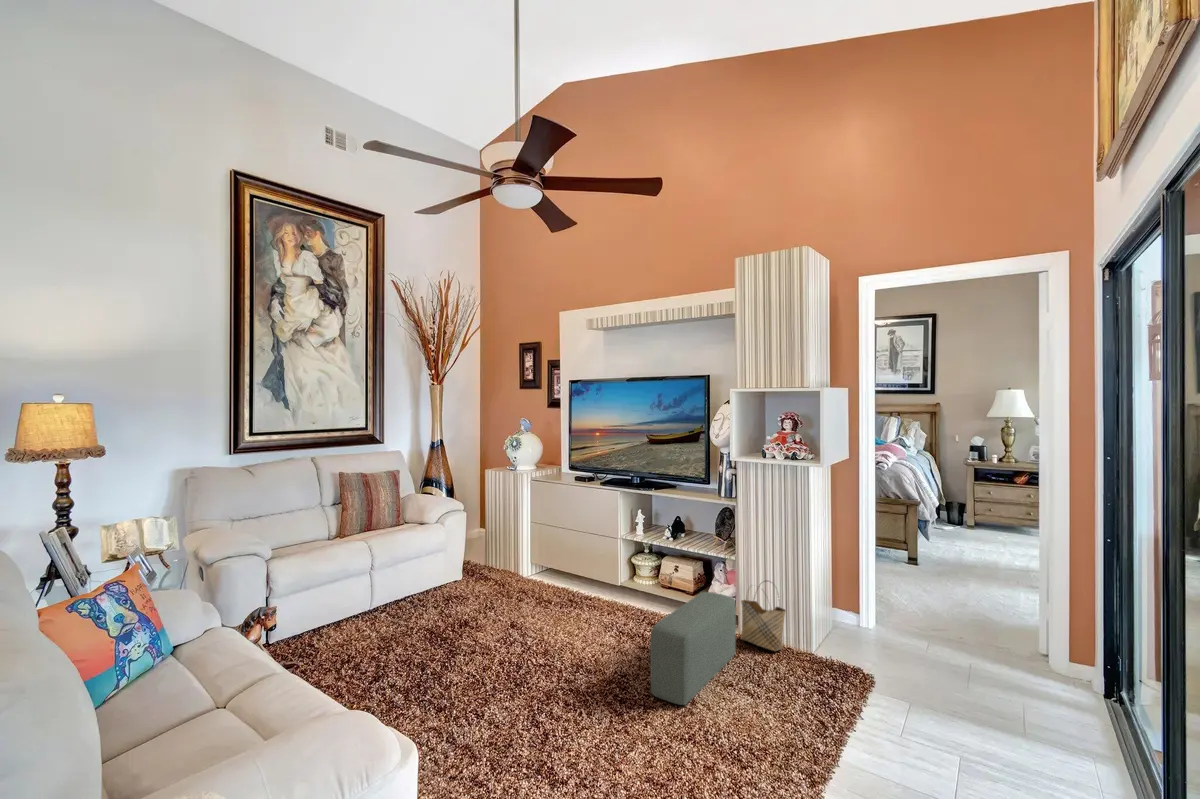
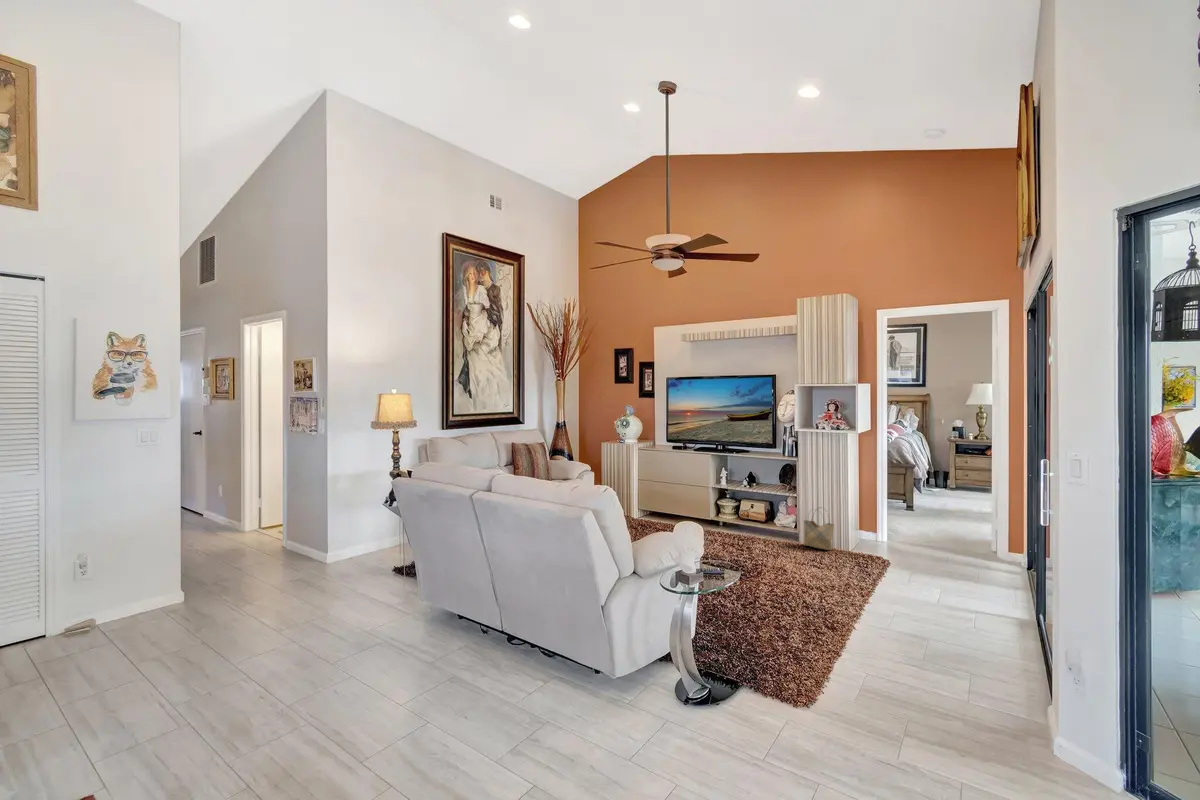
pouf: present [650,592,736,705] -> none [760,513,803,571]

